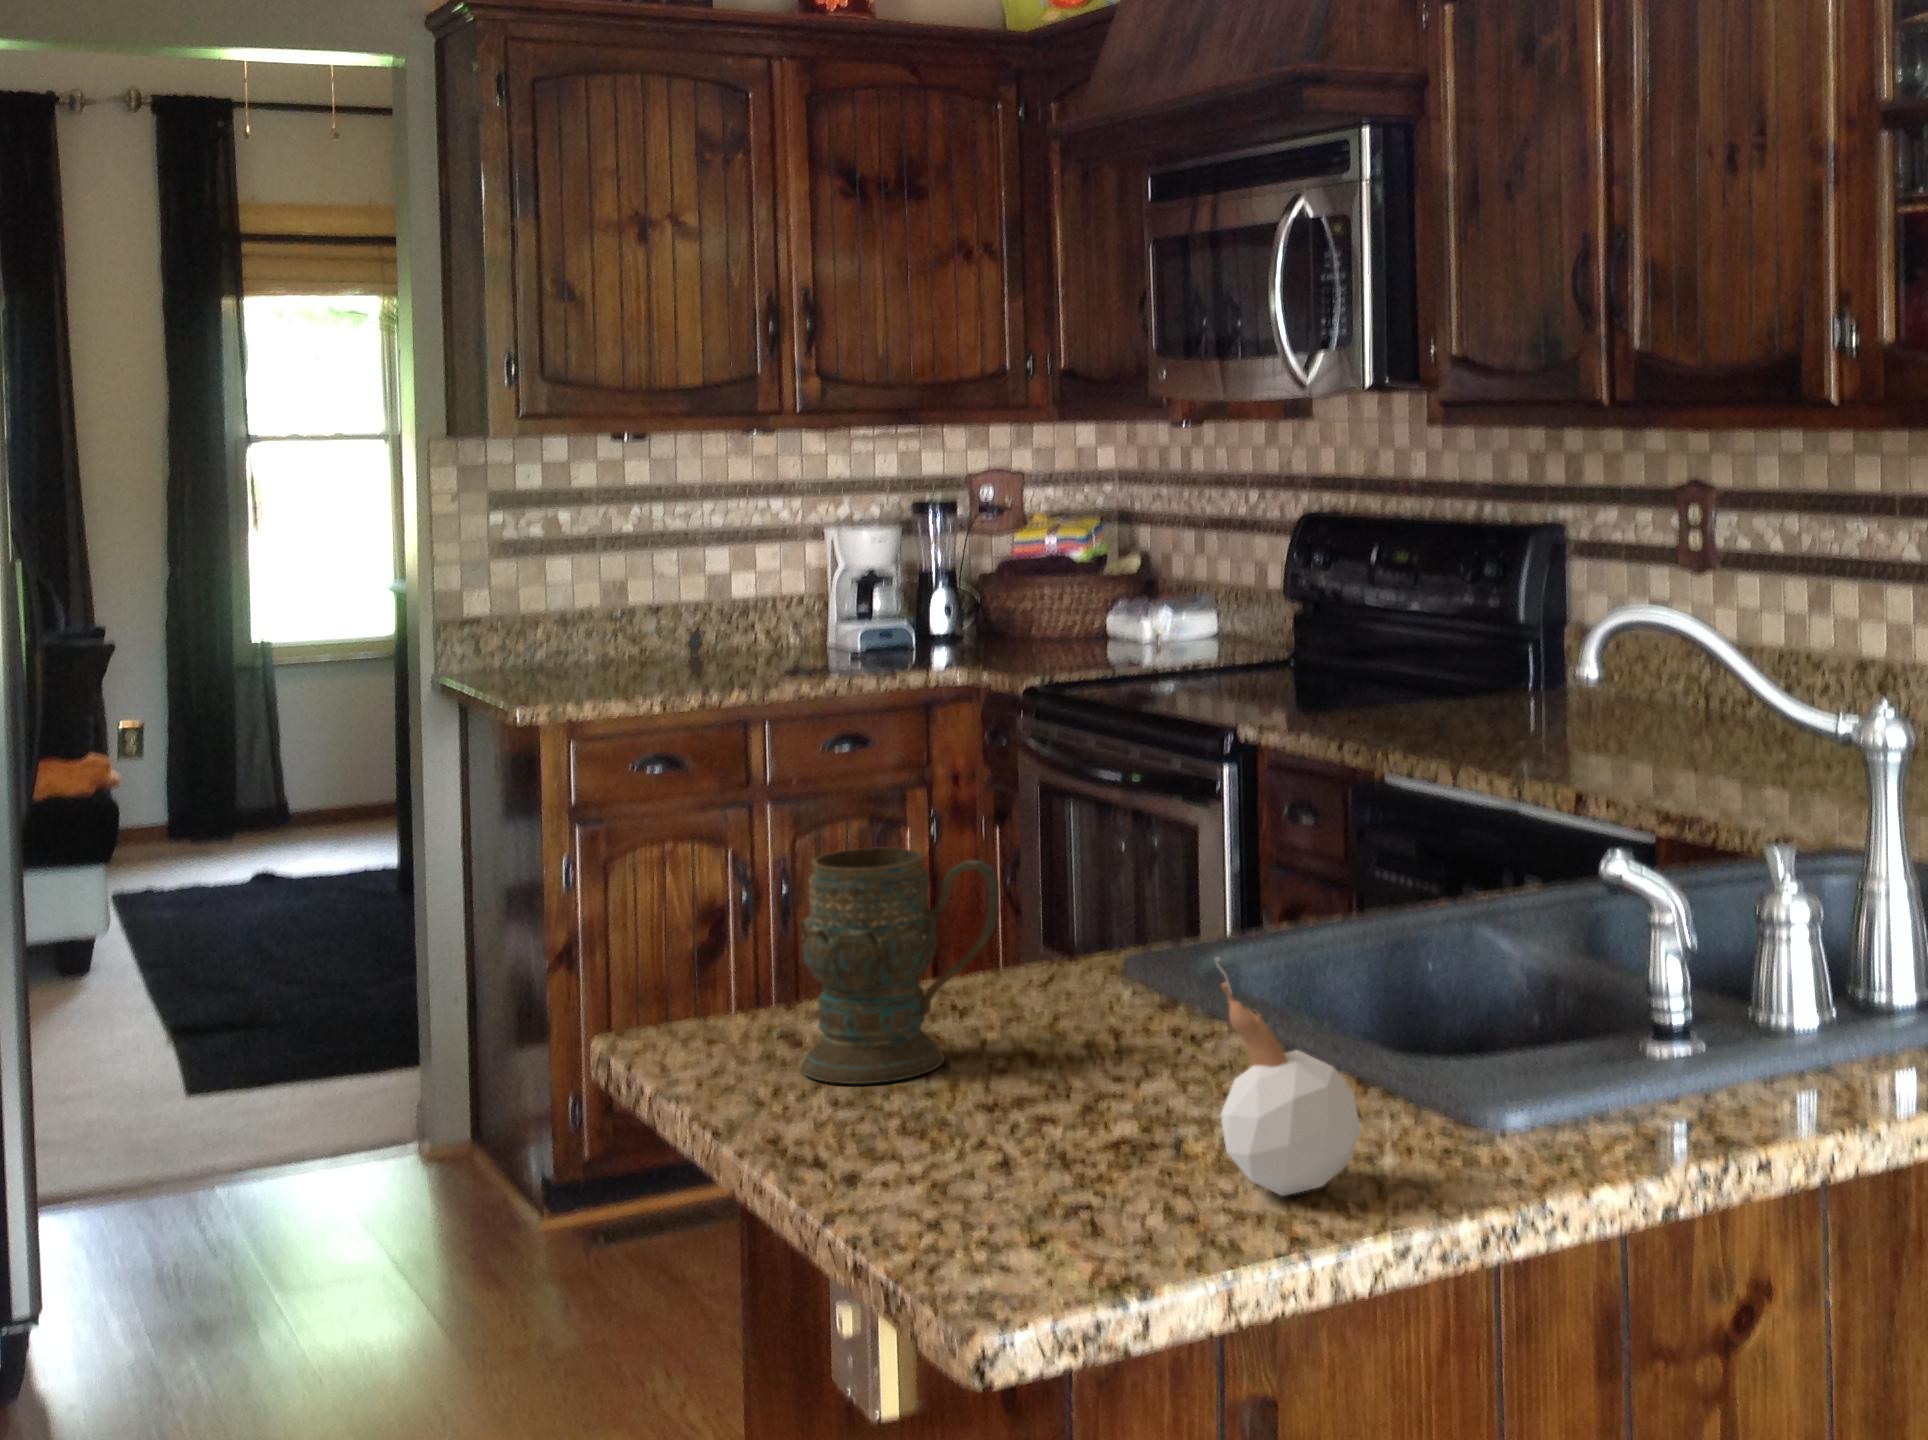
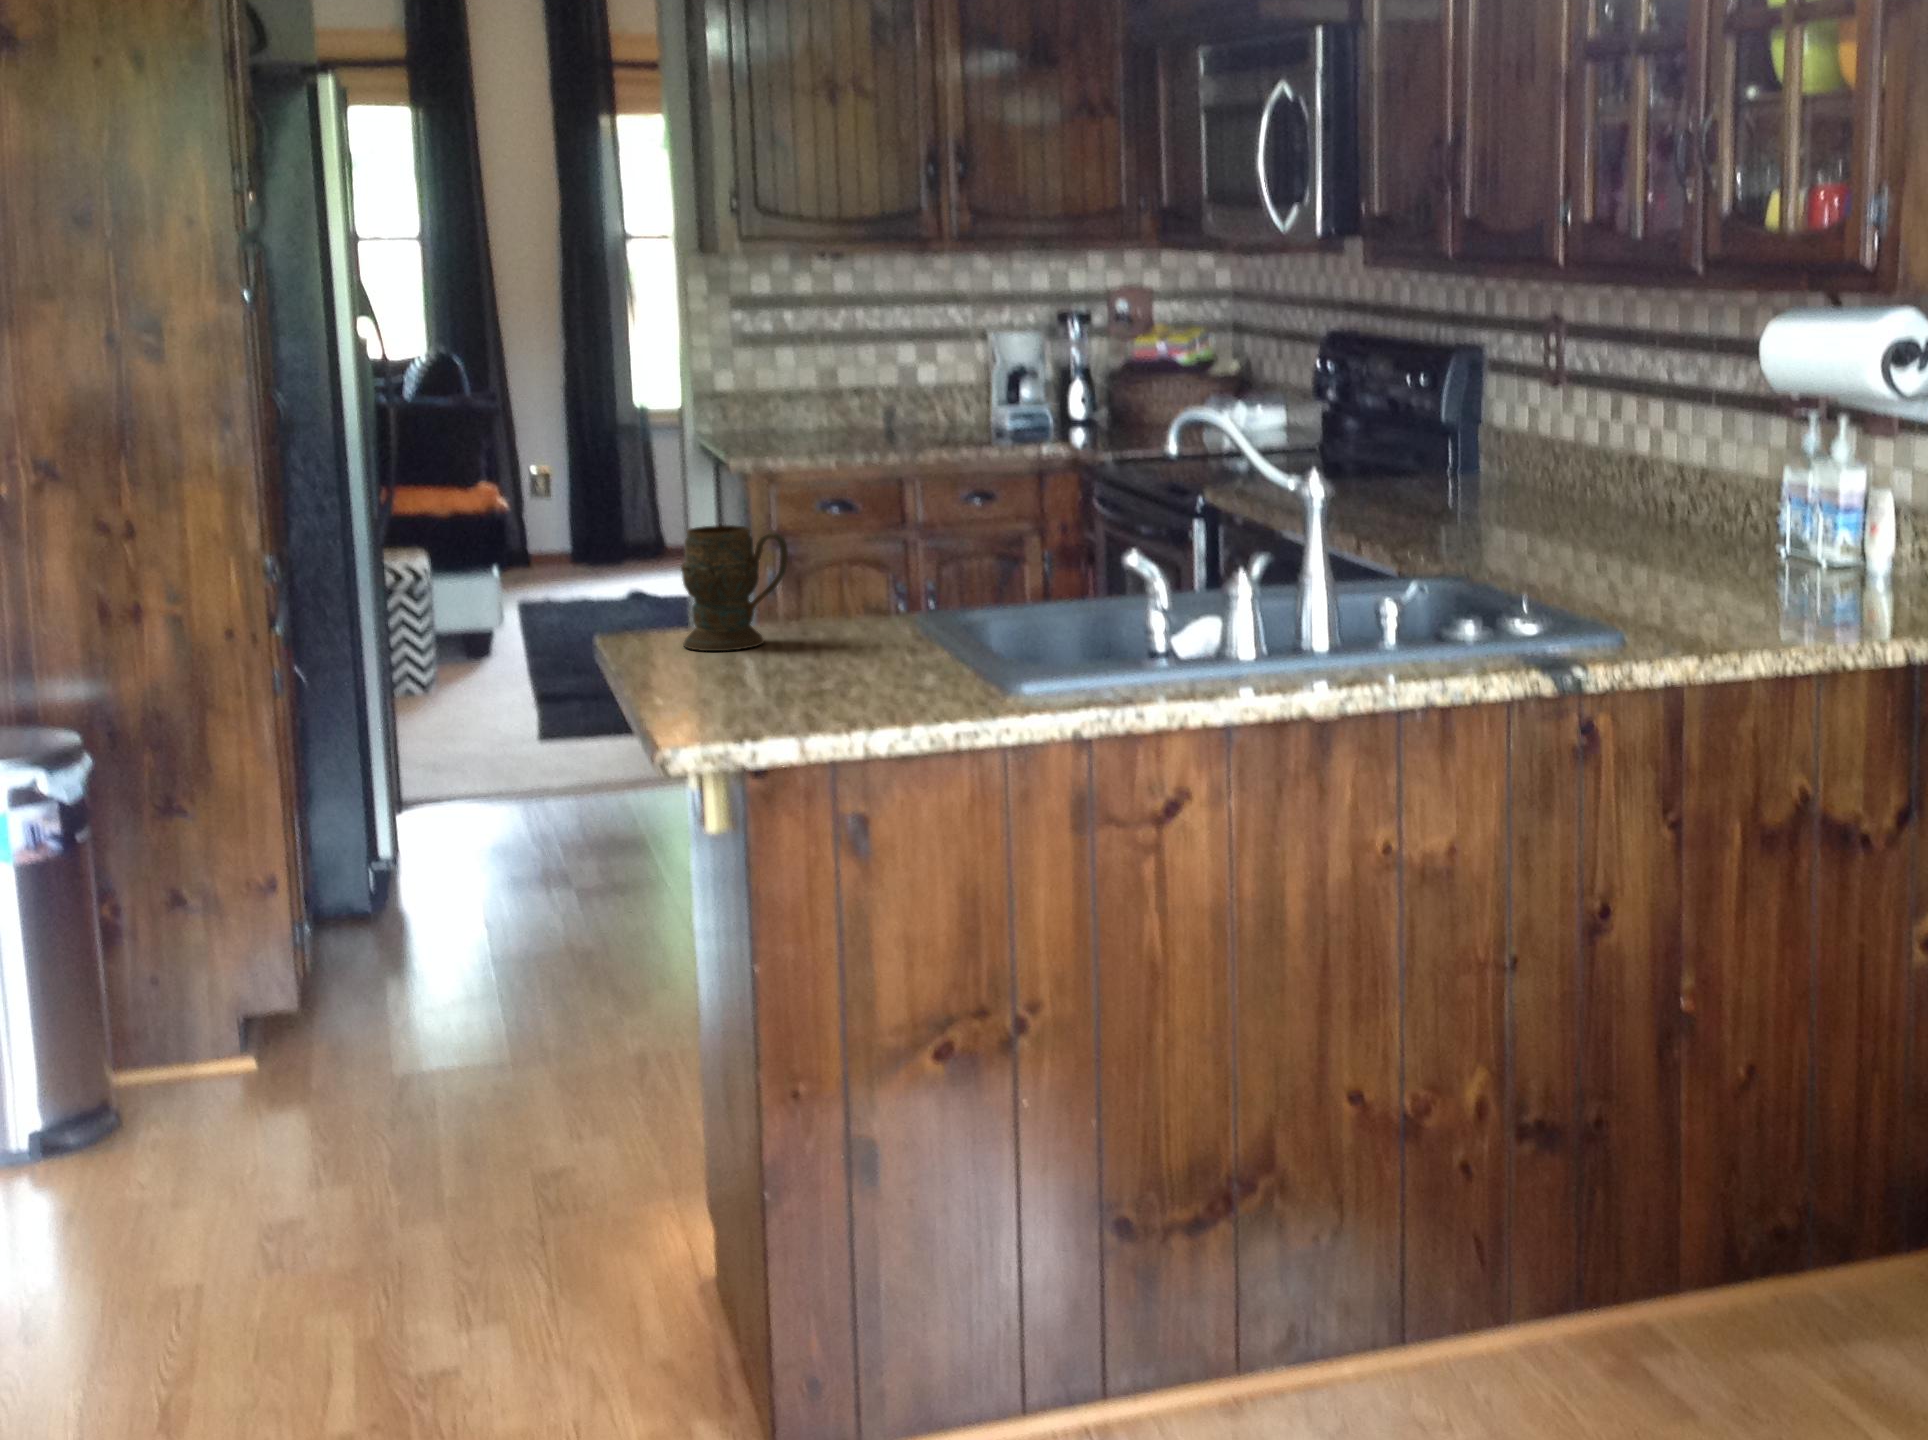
candle: present [1215,958,1361,1196] -> none [822,576,895,699]

